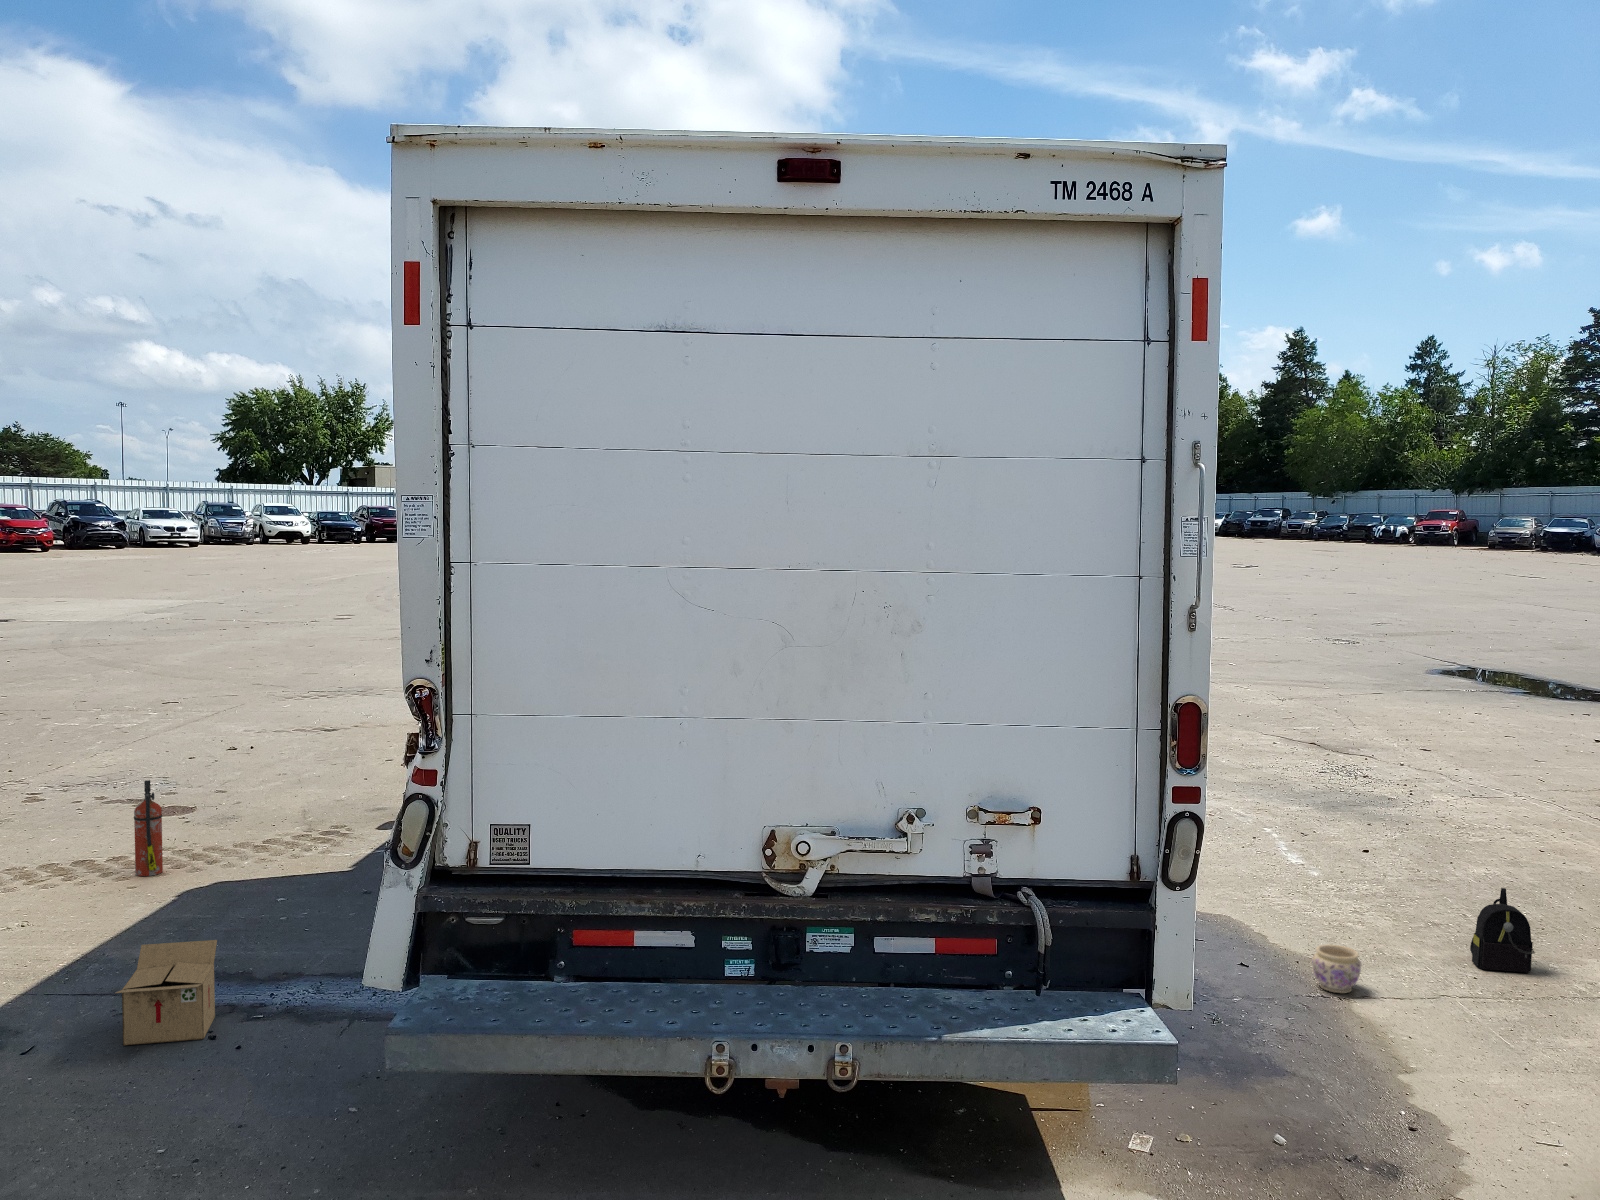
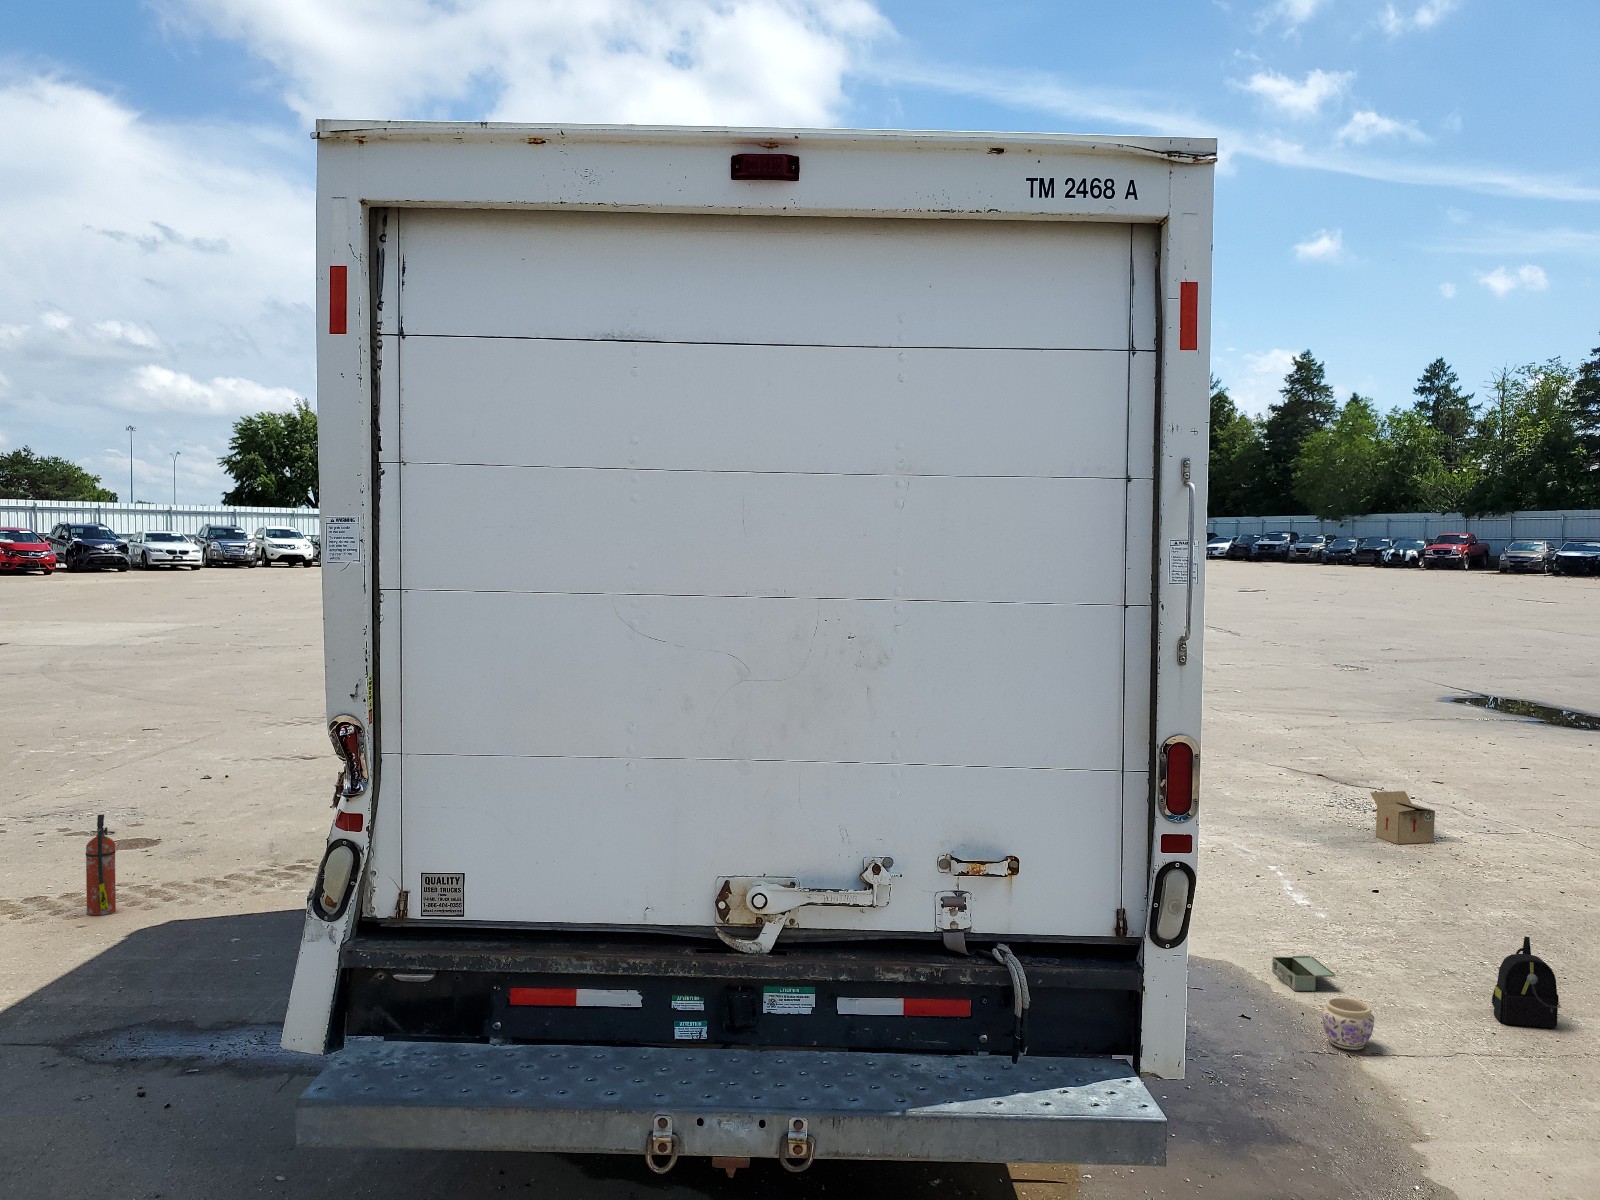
toolbox: none [1264,909,1324,940] -> present [1272,956,1335,991]
cardboard box: present [116,940,217,1046] -> present [1370,791,1435,844]

